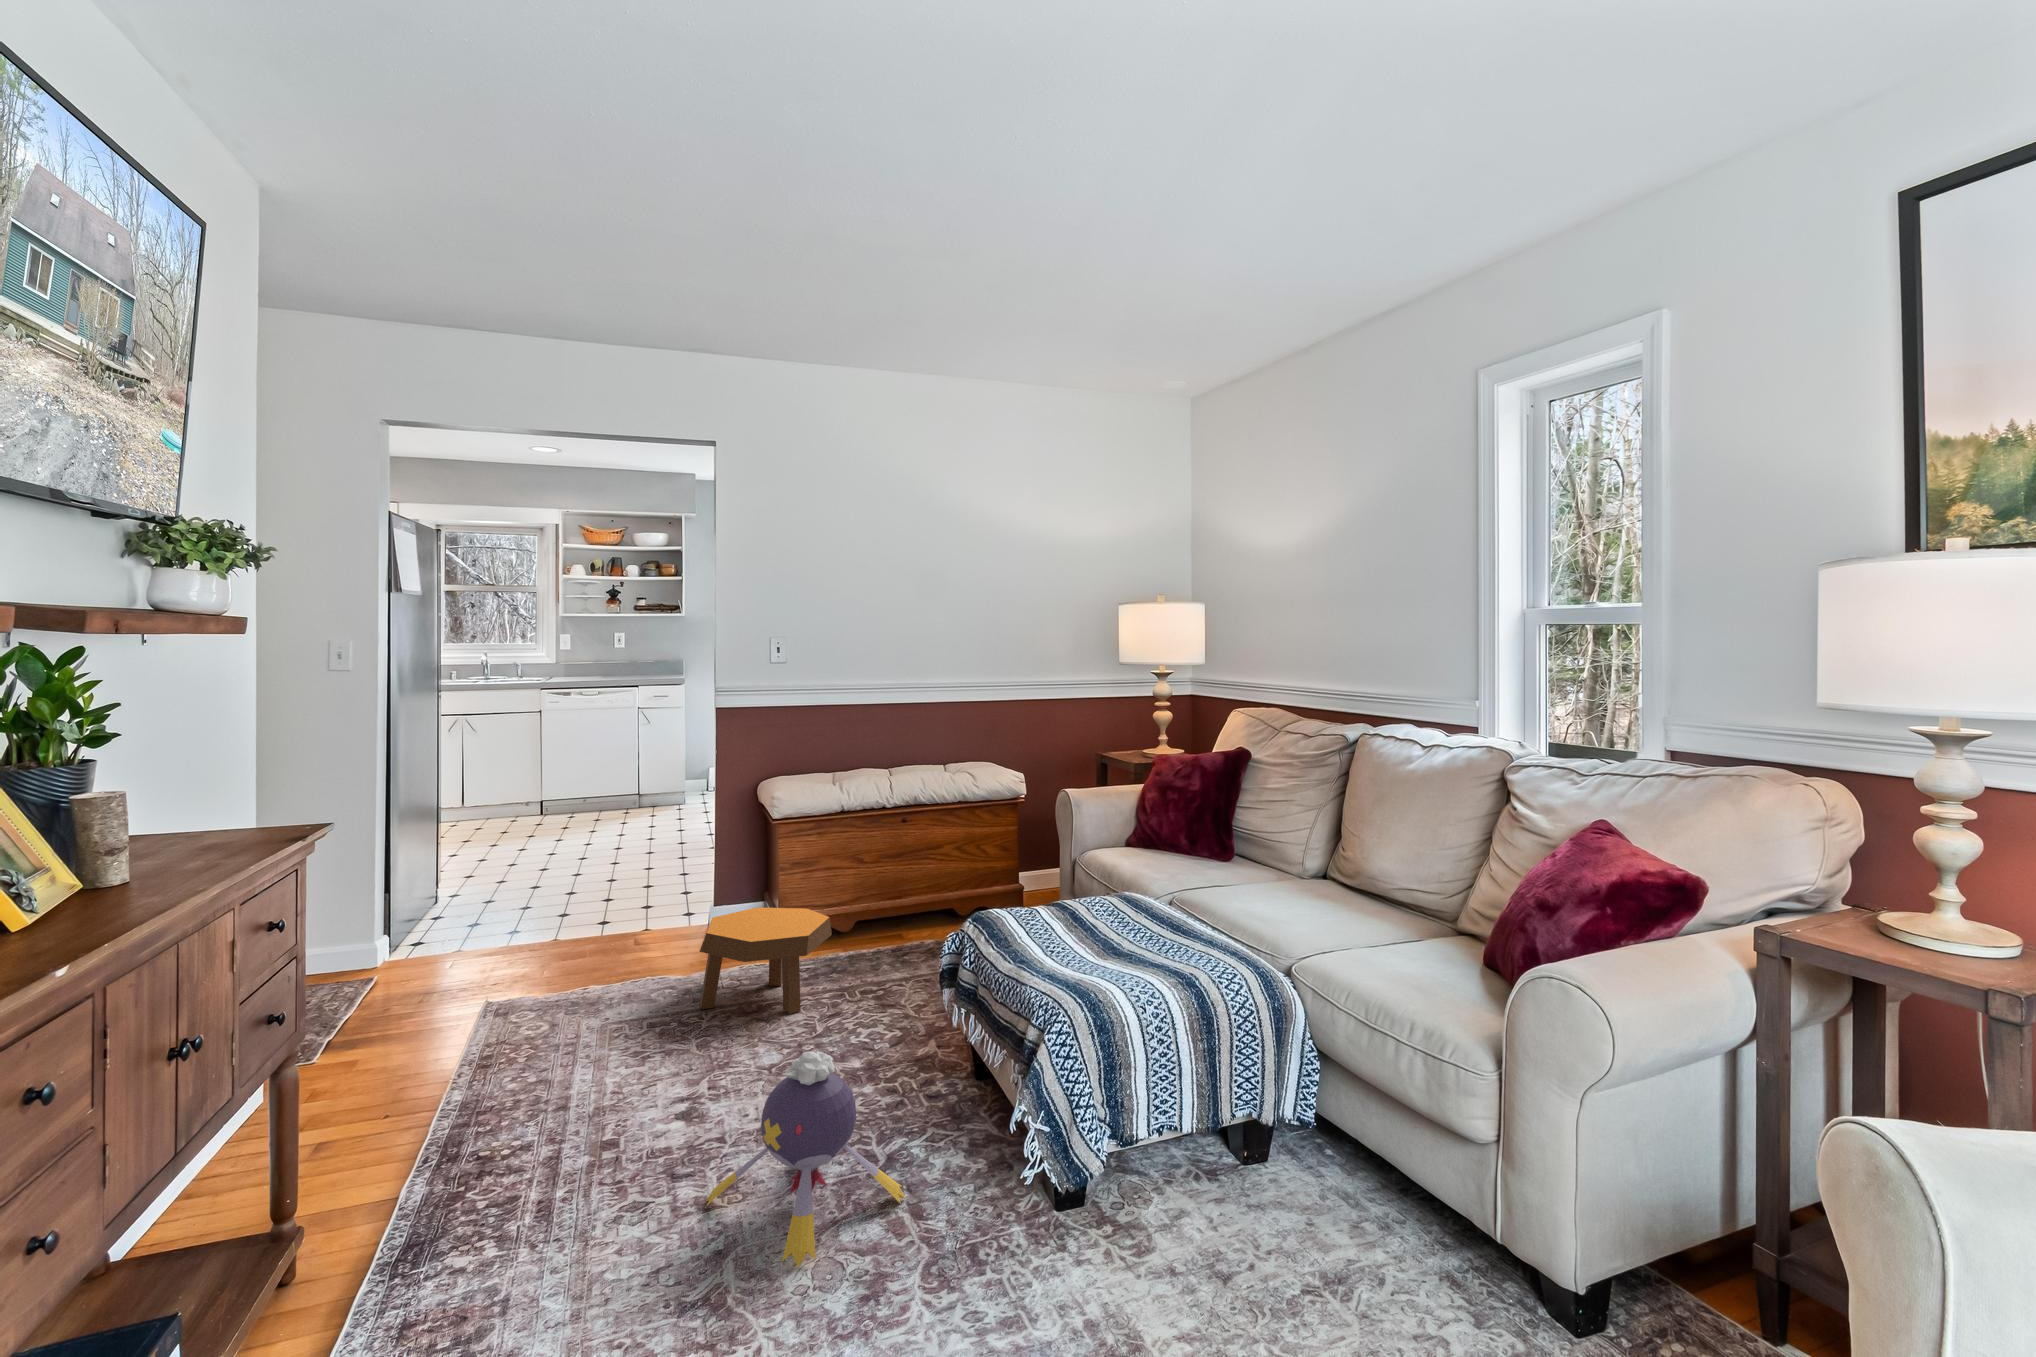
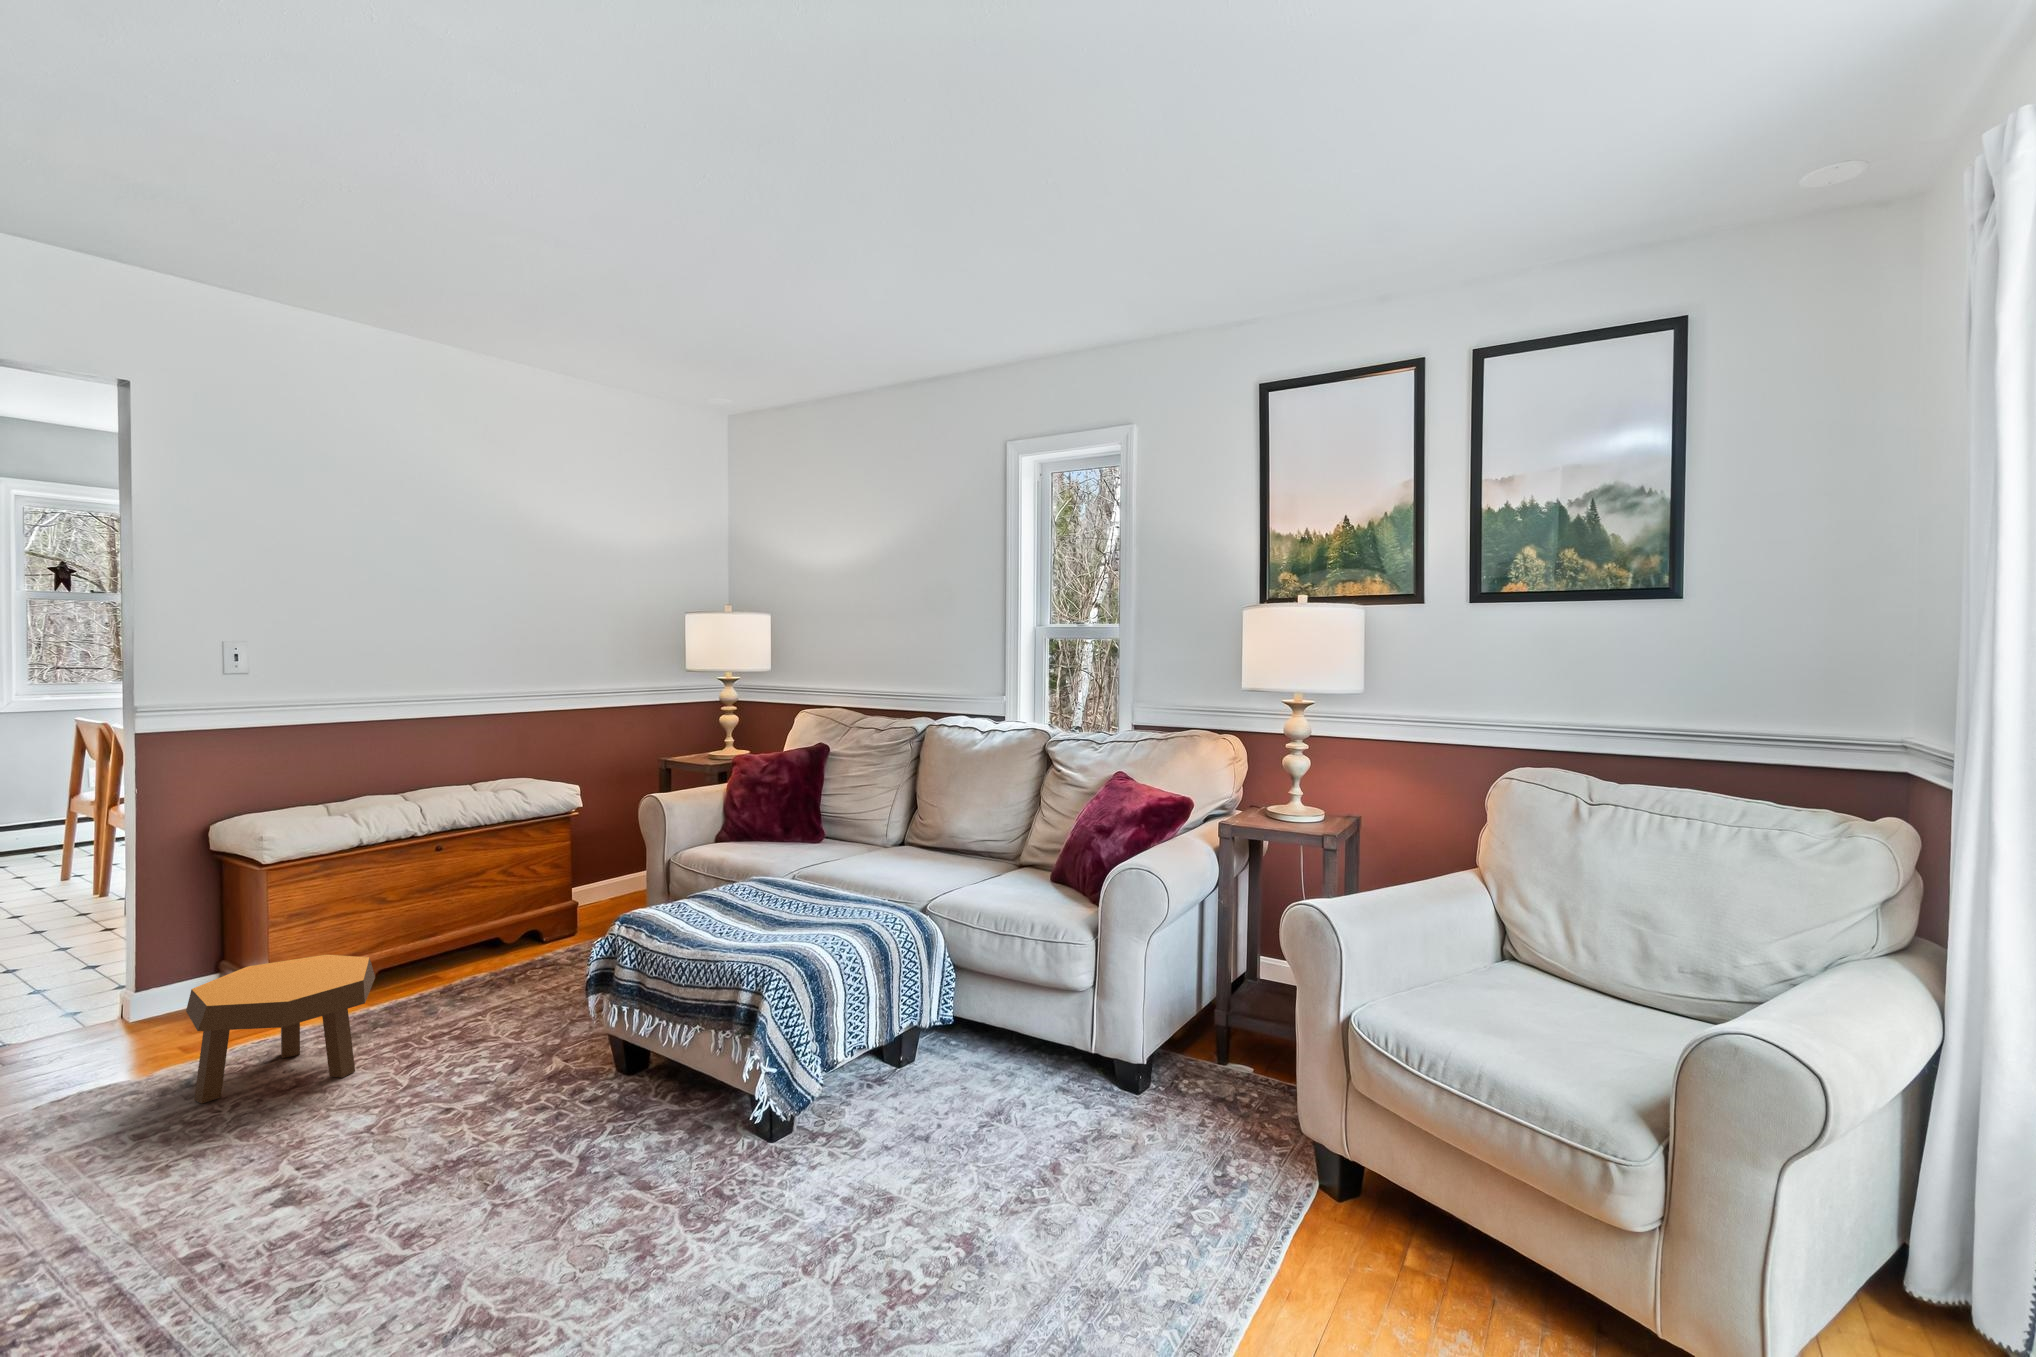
plush toy: present [706,1051,905,1267] -> none [404,1066,627,1261]

